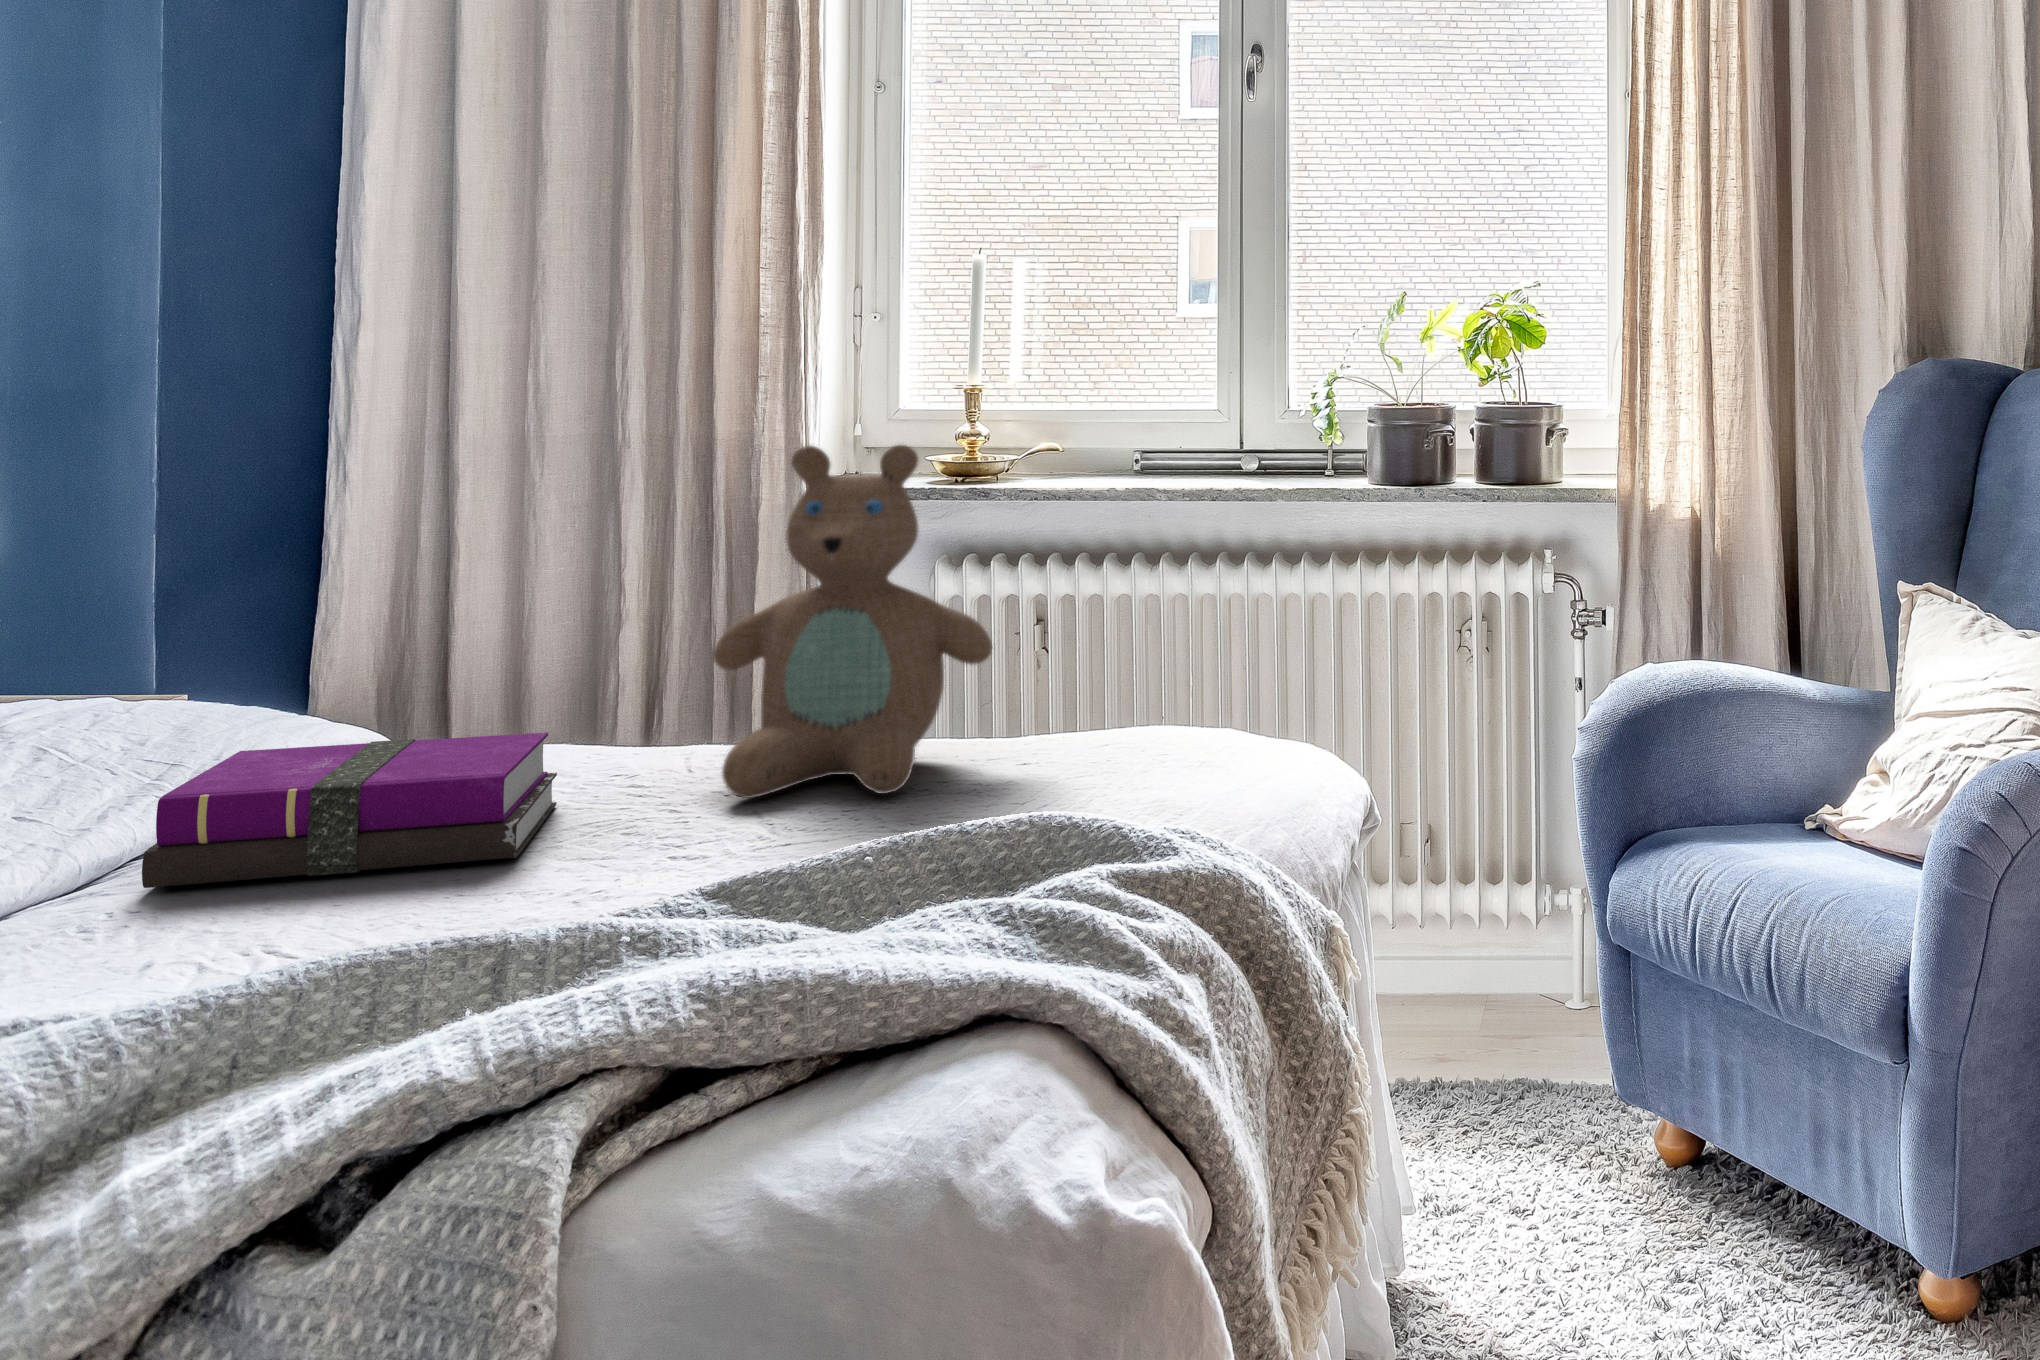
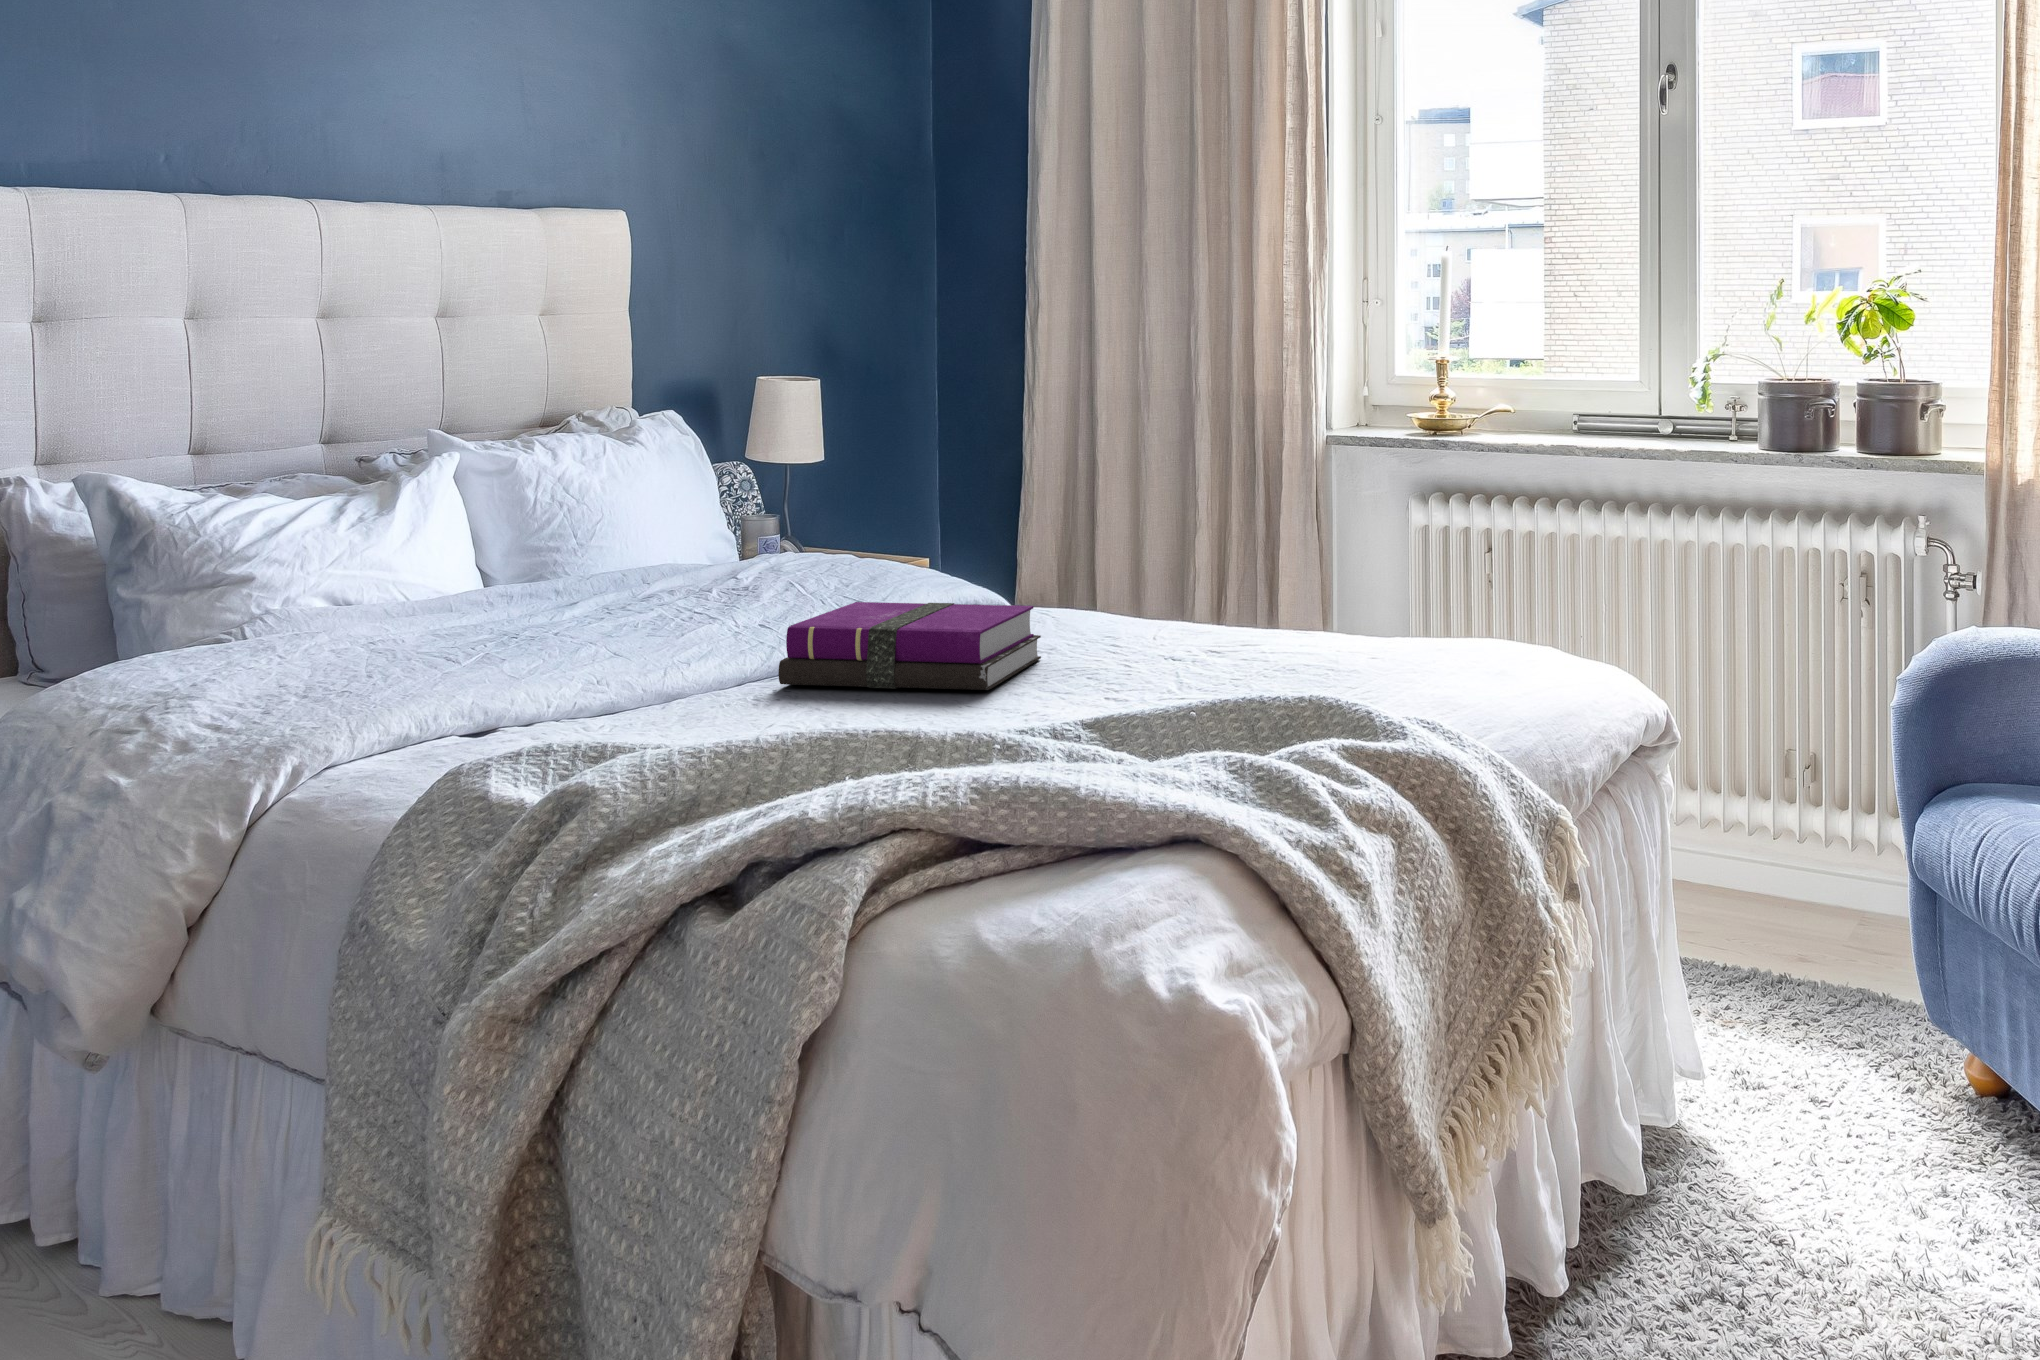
teddy bear: present [713,445,992,798] -> none [1140,404,1343,673]

